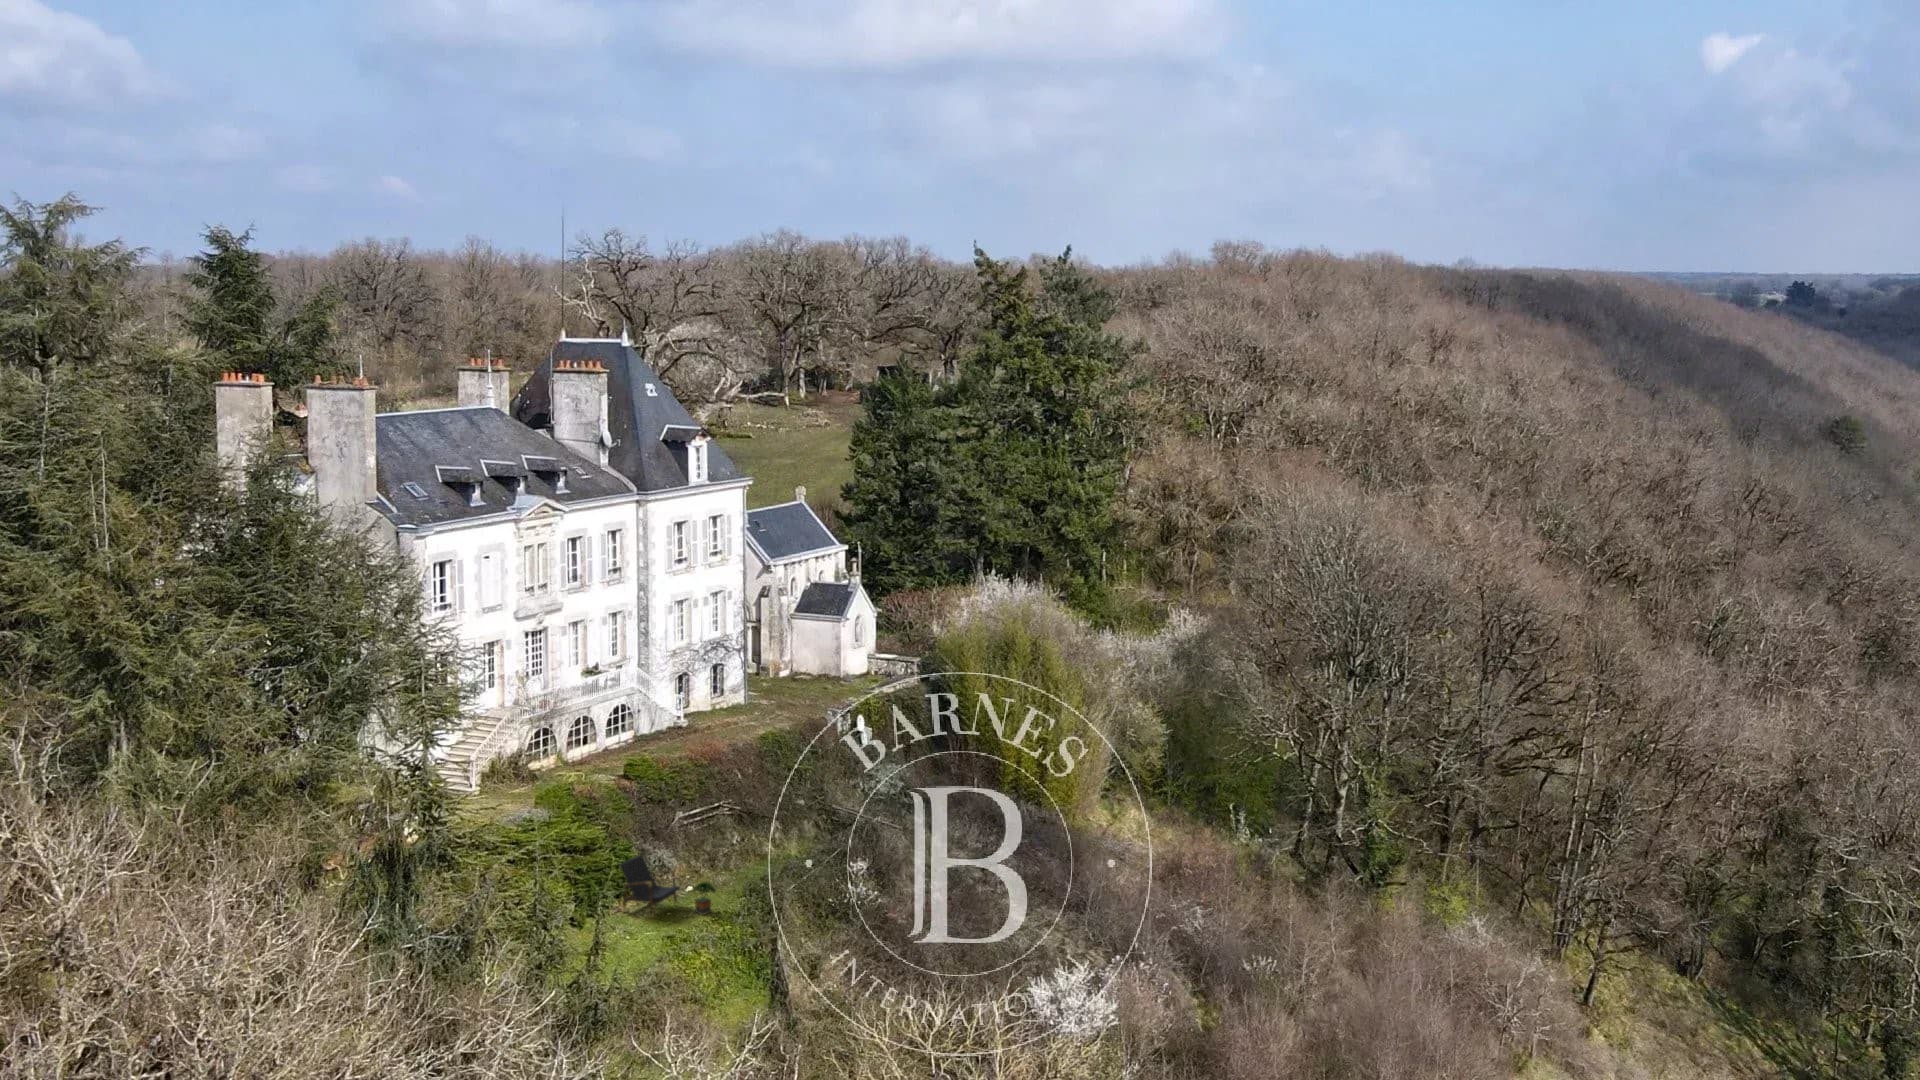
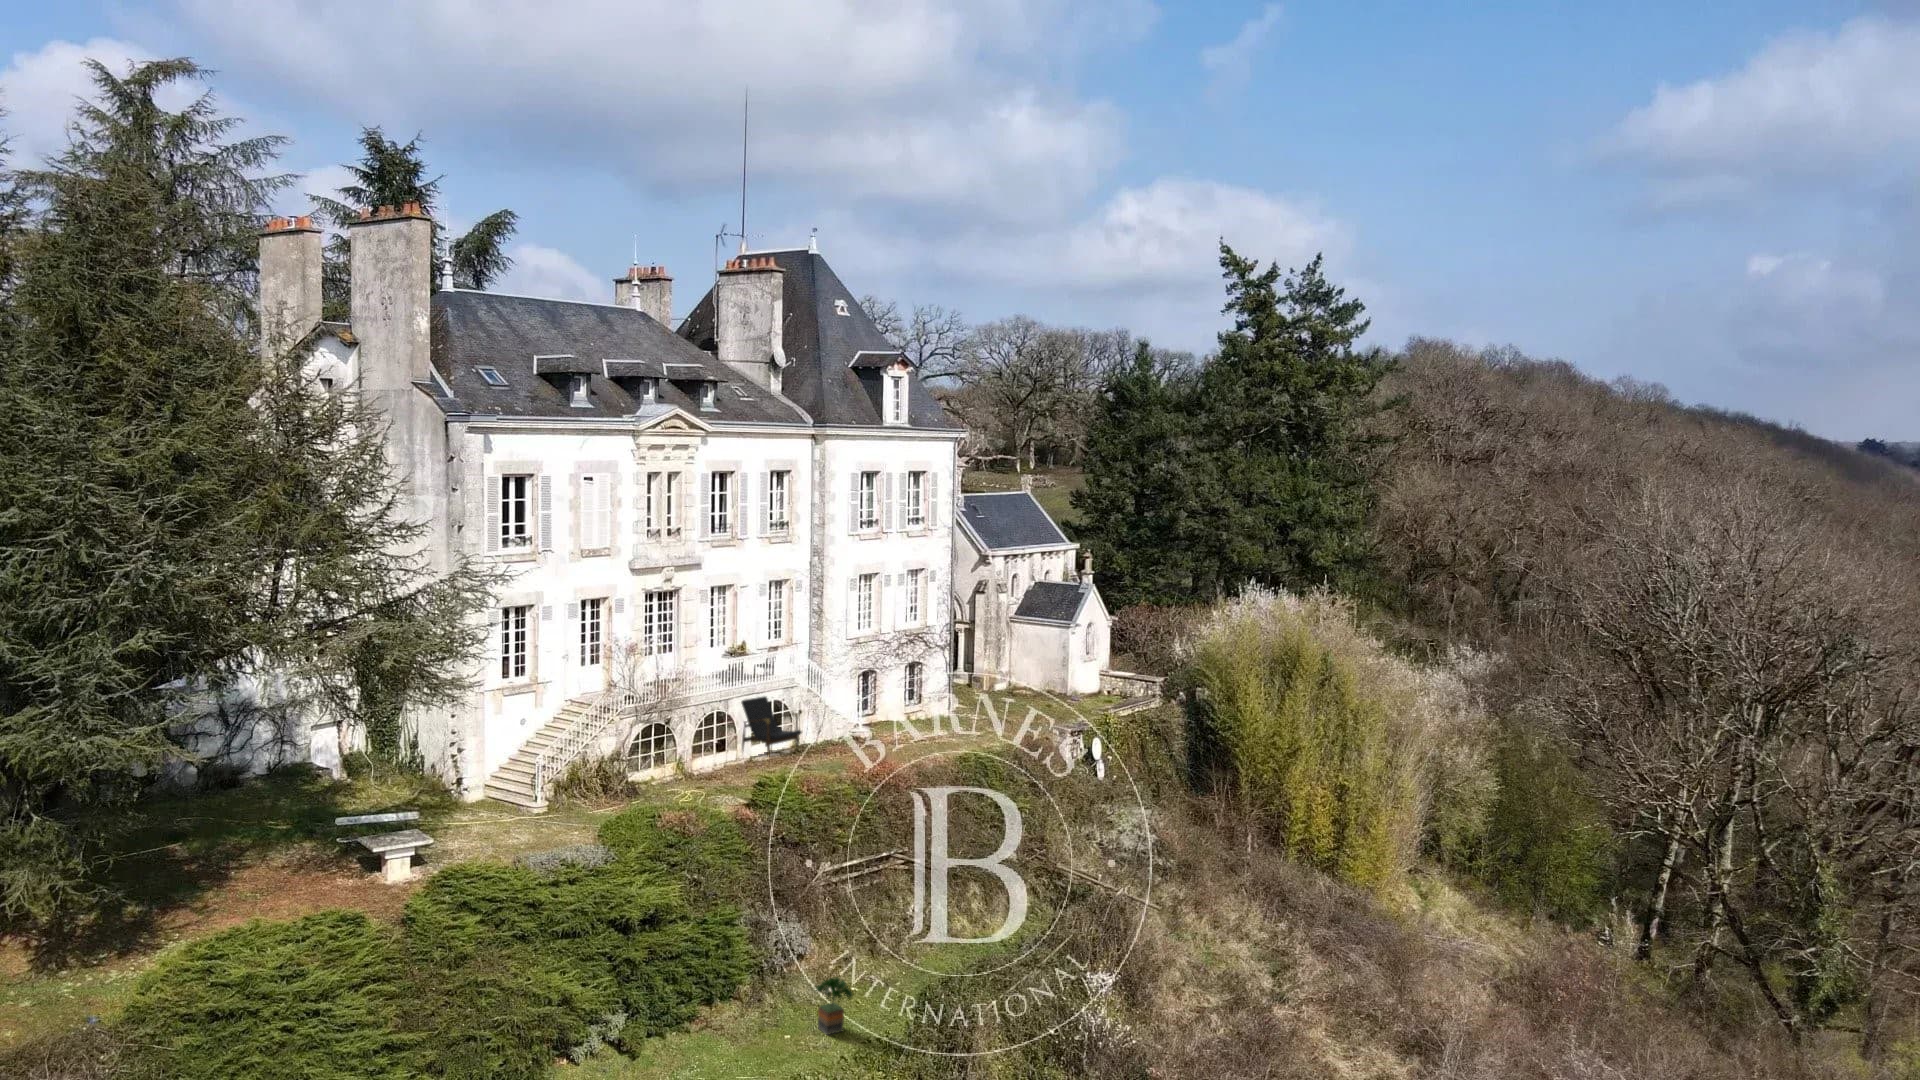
lounge chair: present [621,855,680,918] -> present [741,696,802,756]

